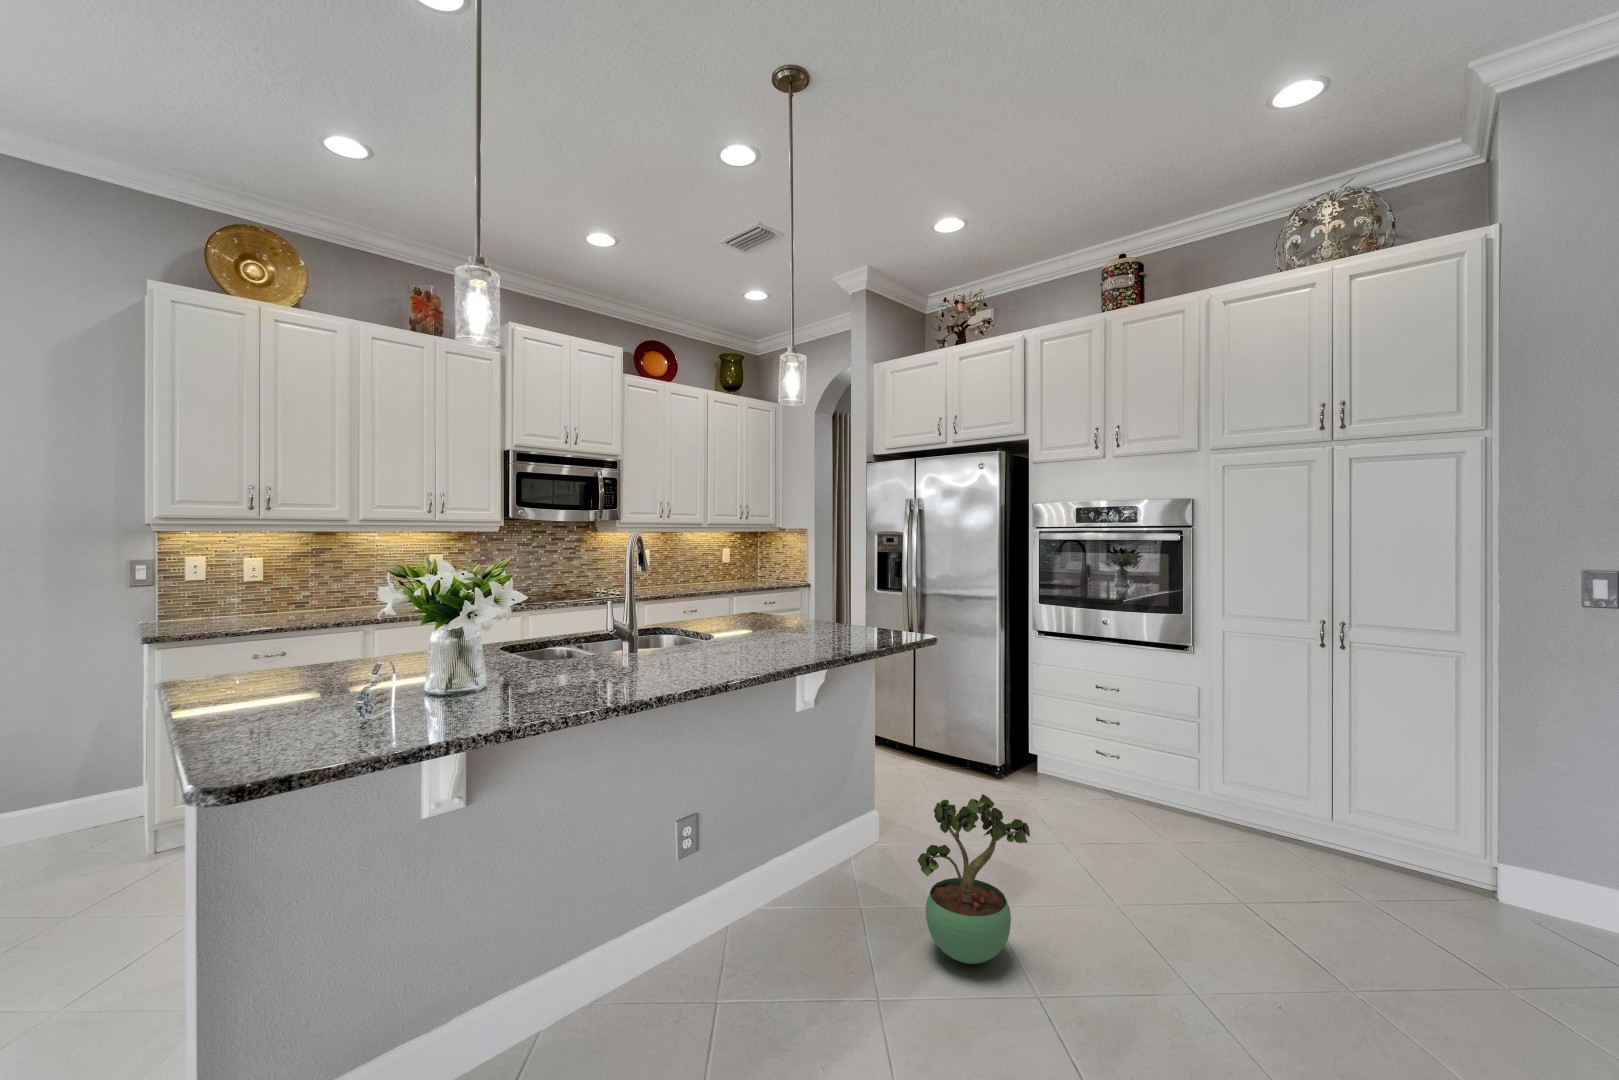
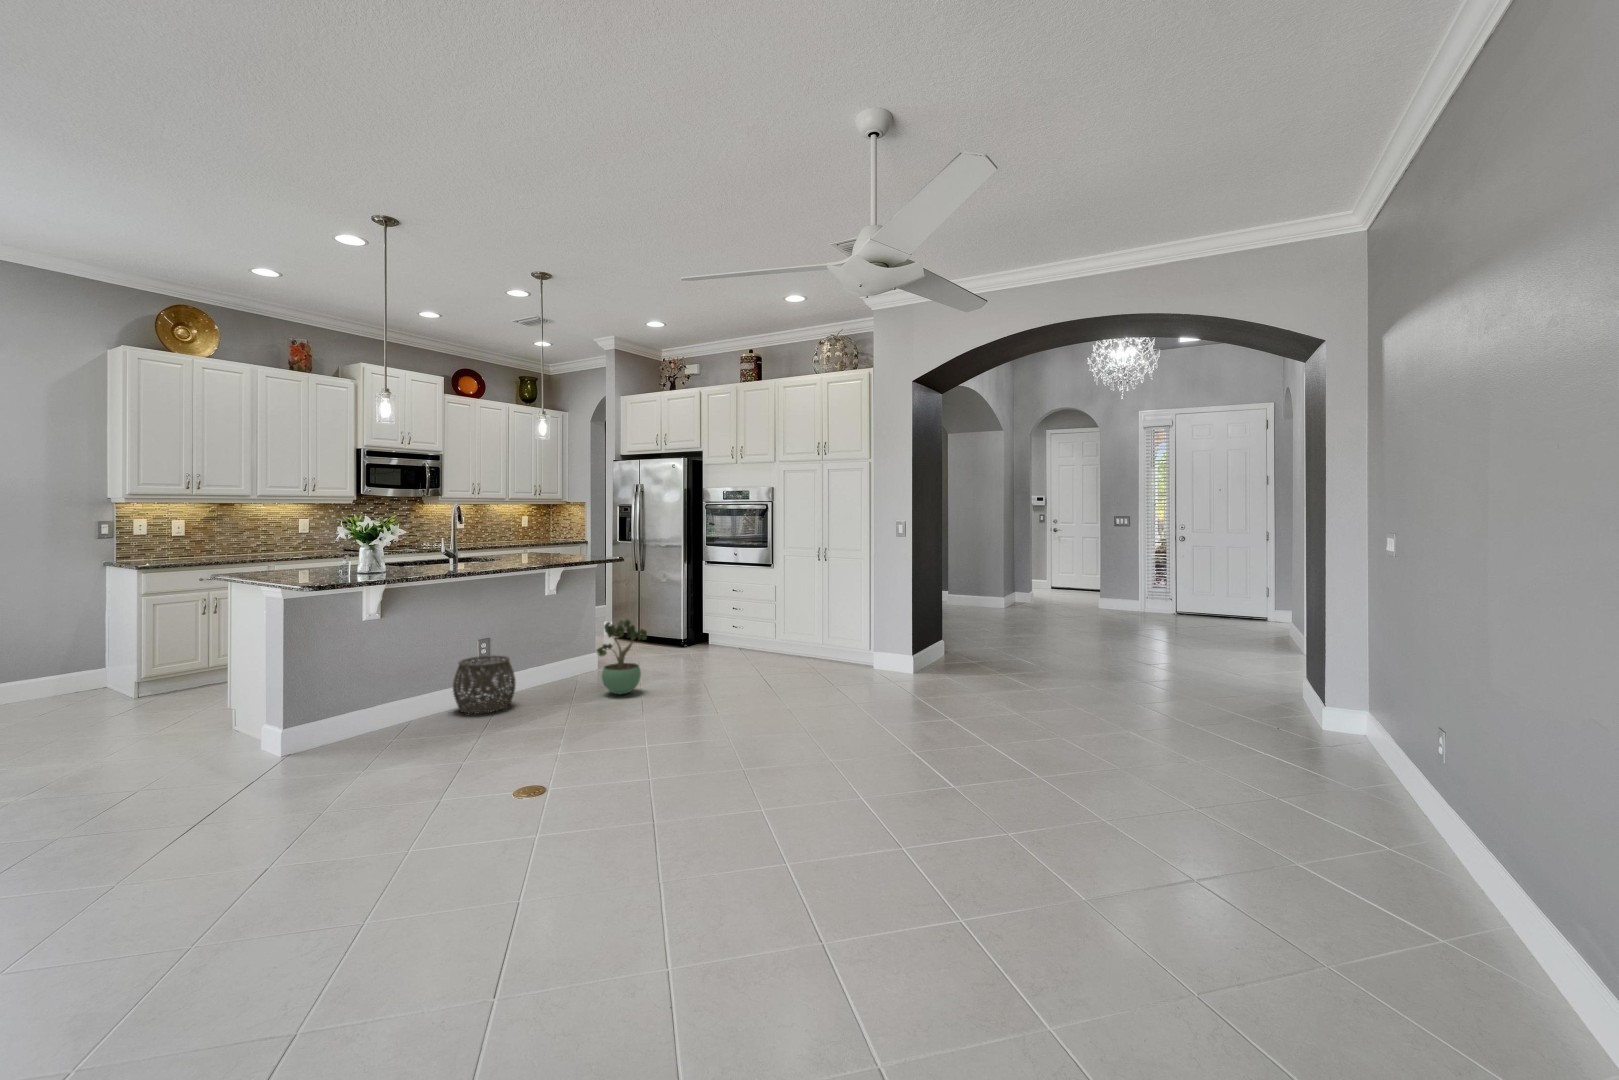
woven basket: none [625,862,757,1027] -> present [453,655,516,714]

